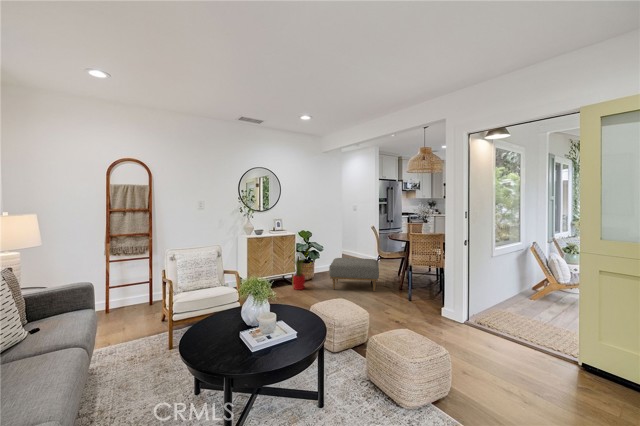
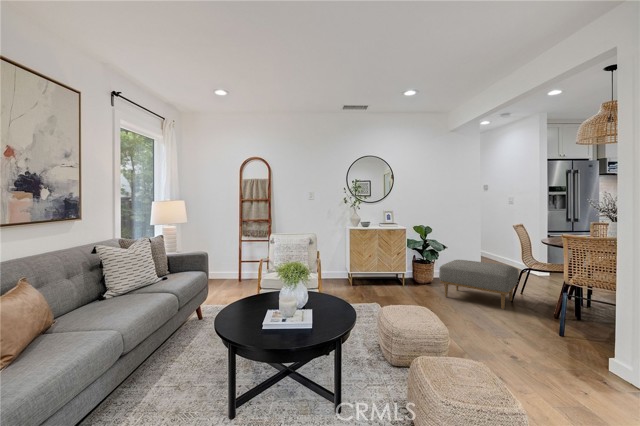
house plant: present [293,250,309,290] -> none [386,240,425,291]

